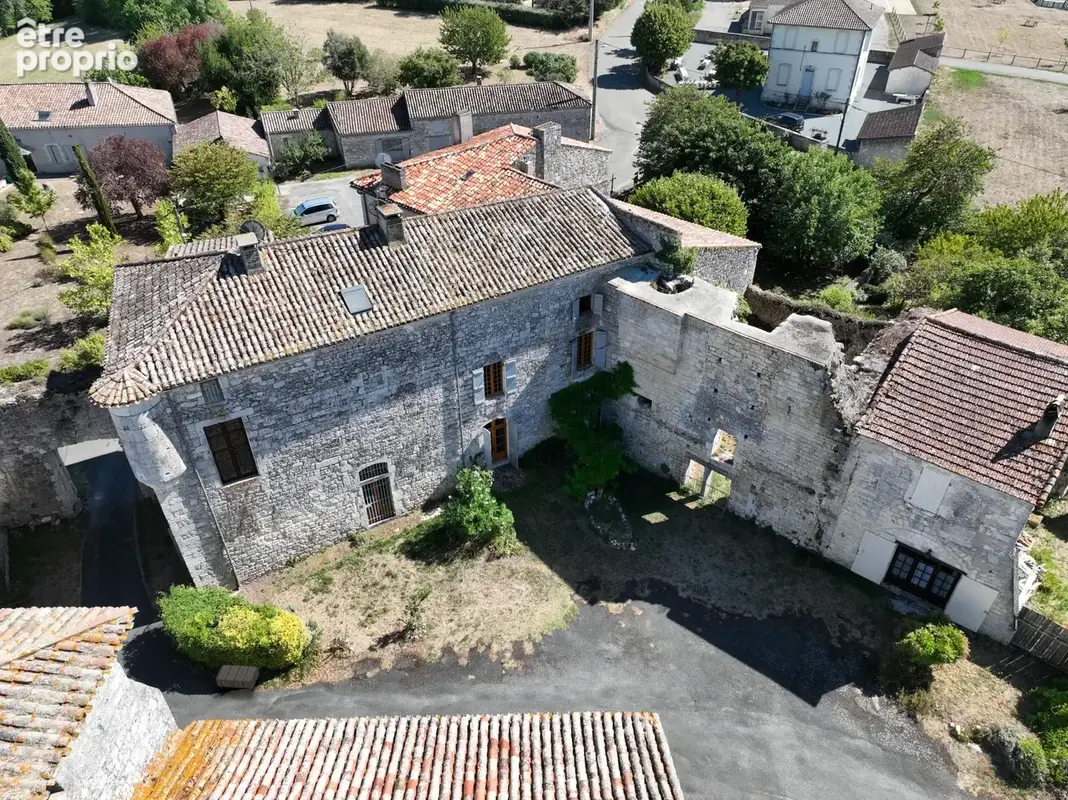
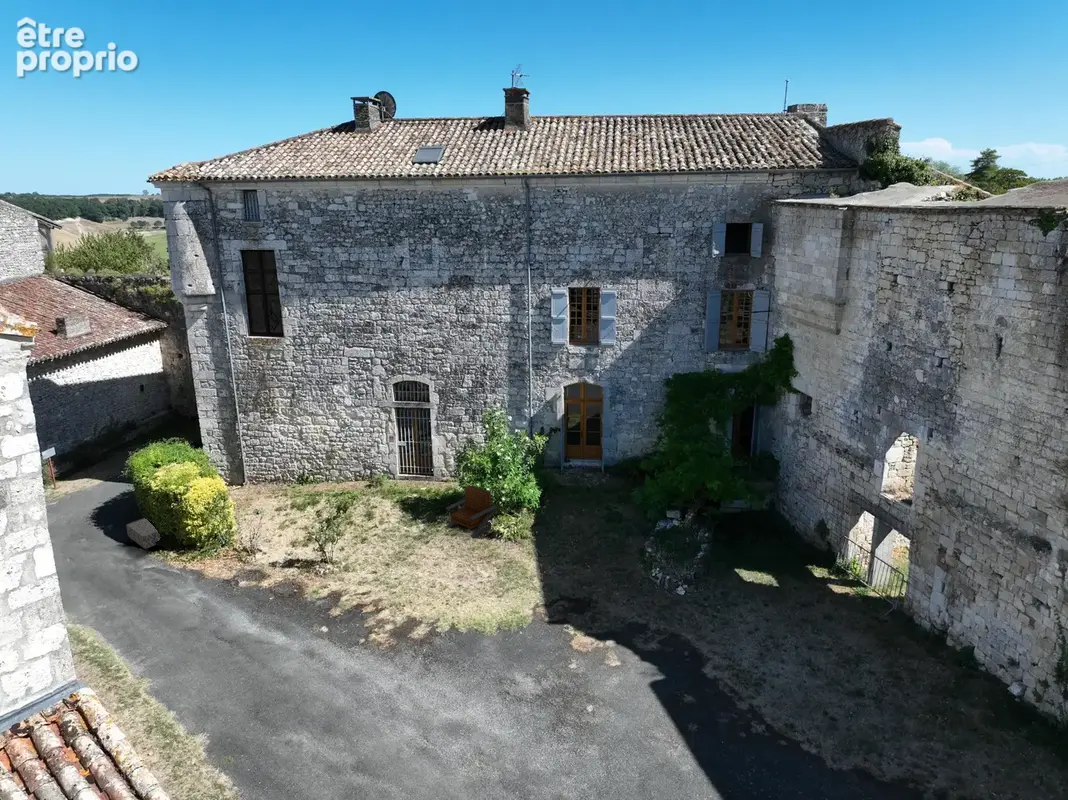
lounge chair: none [456,529,489,564] -> present [446,485,497,538]

